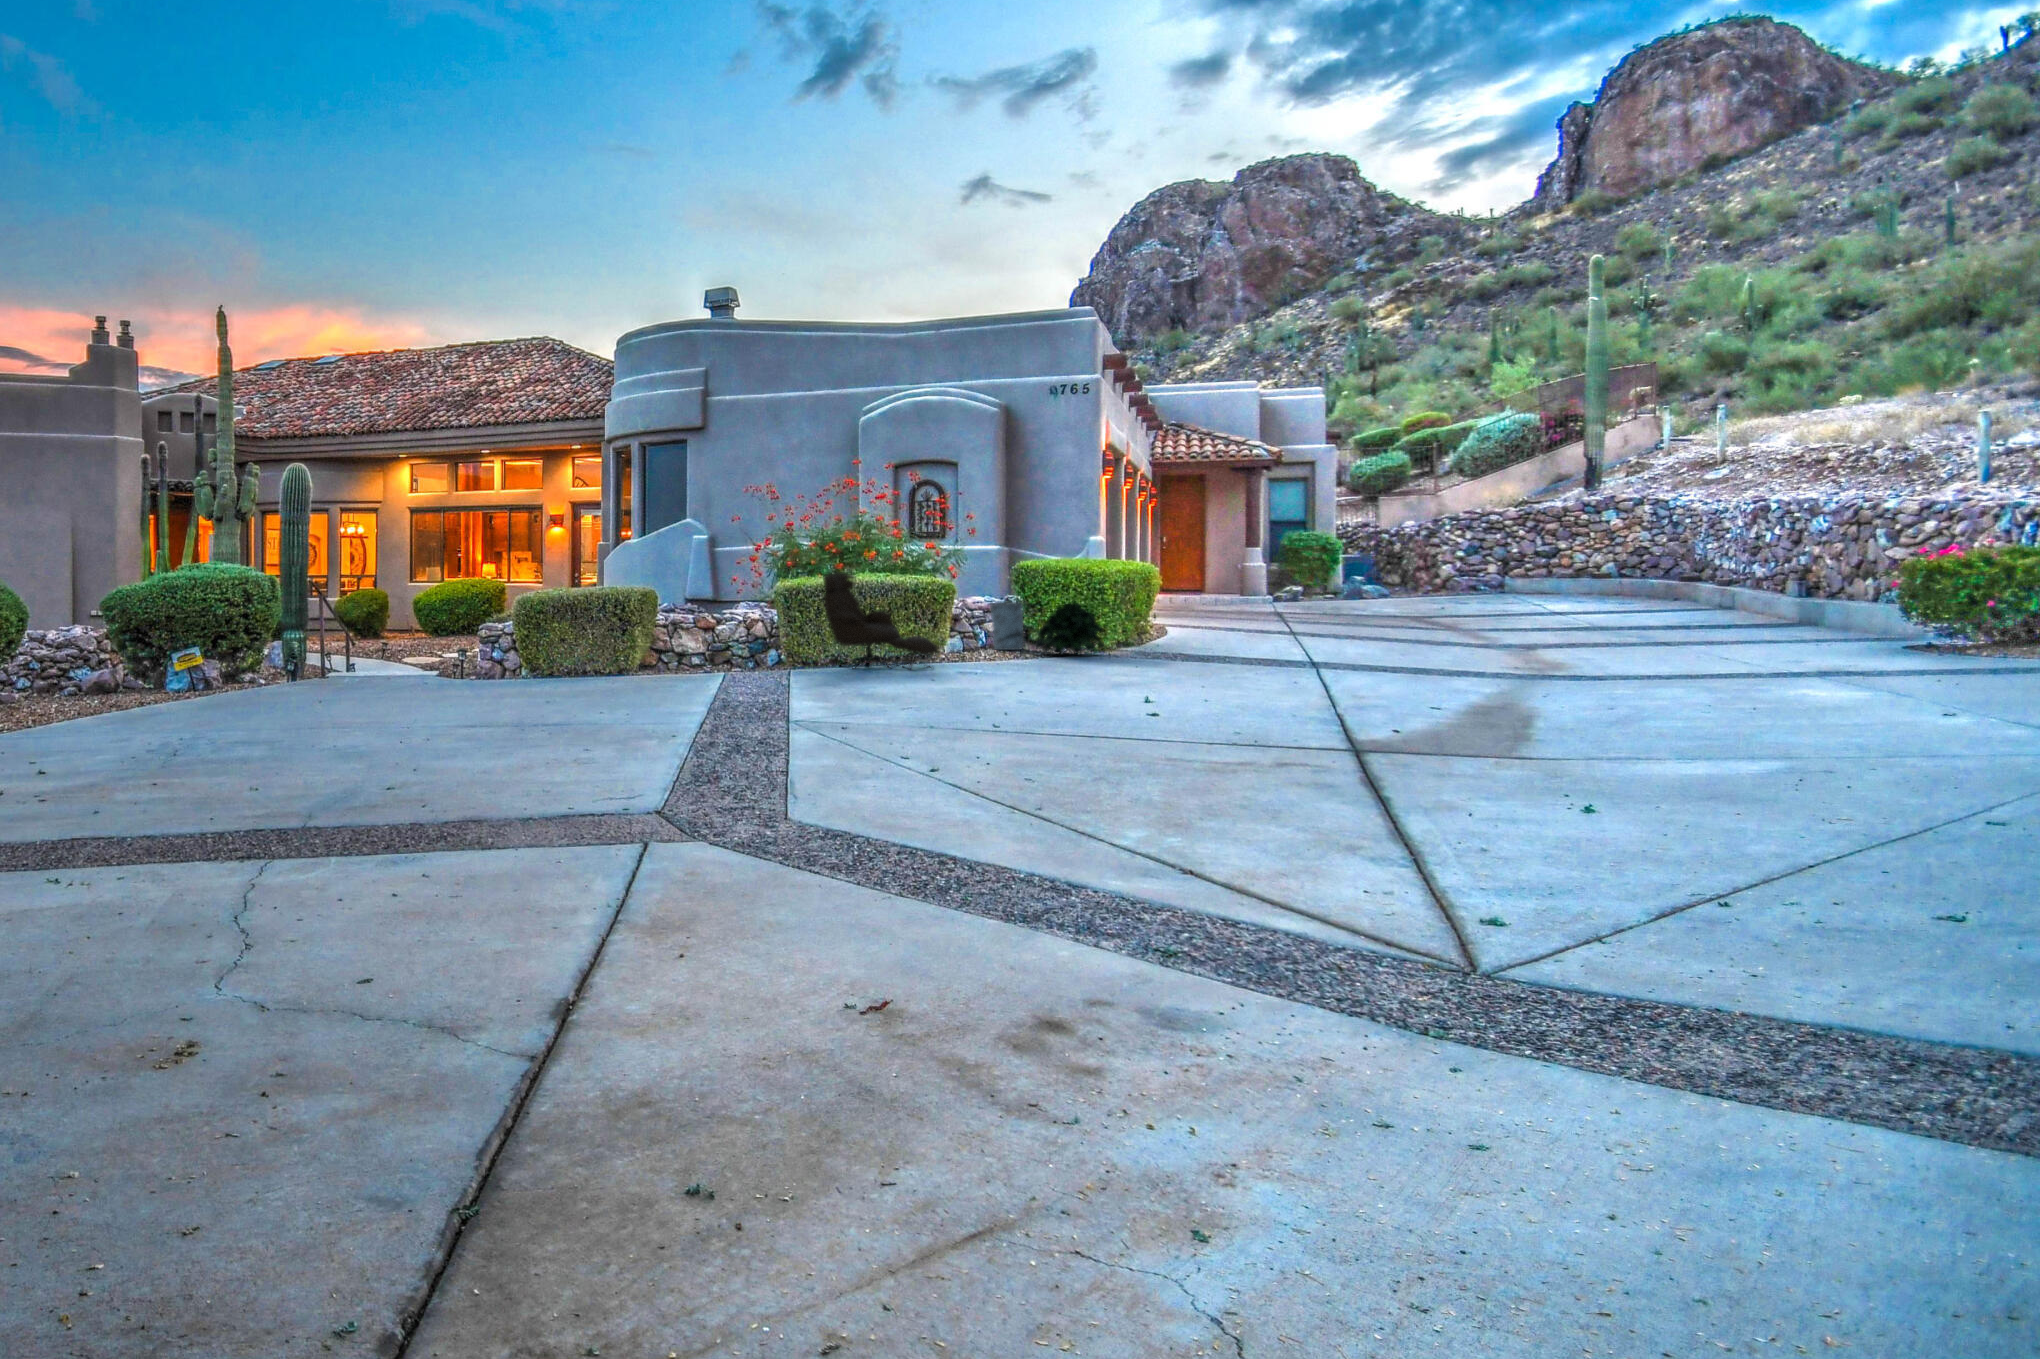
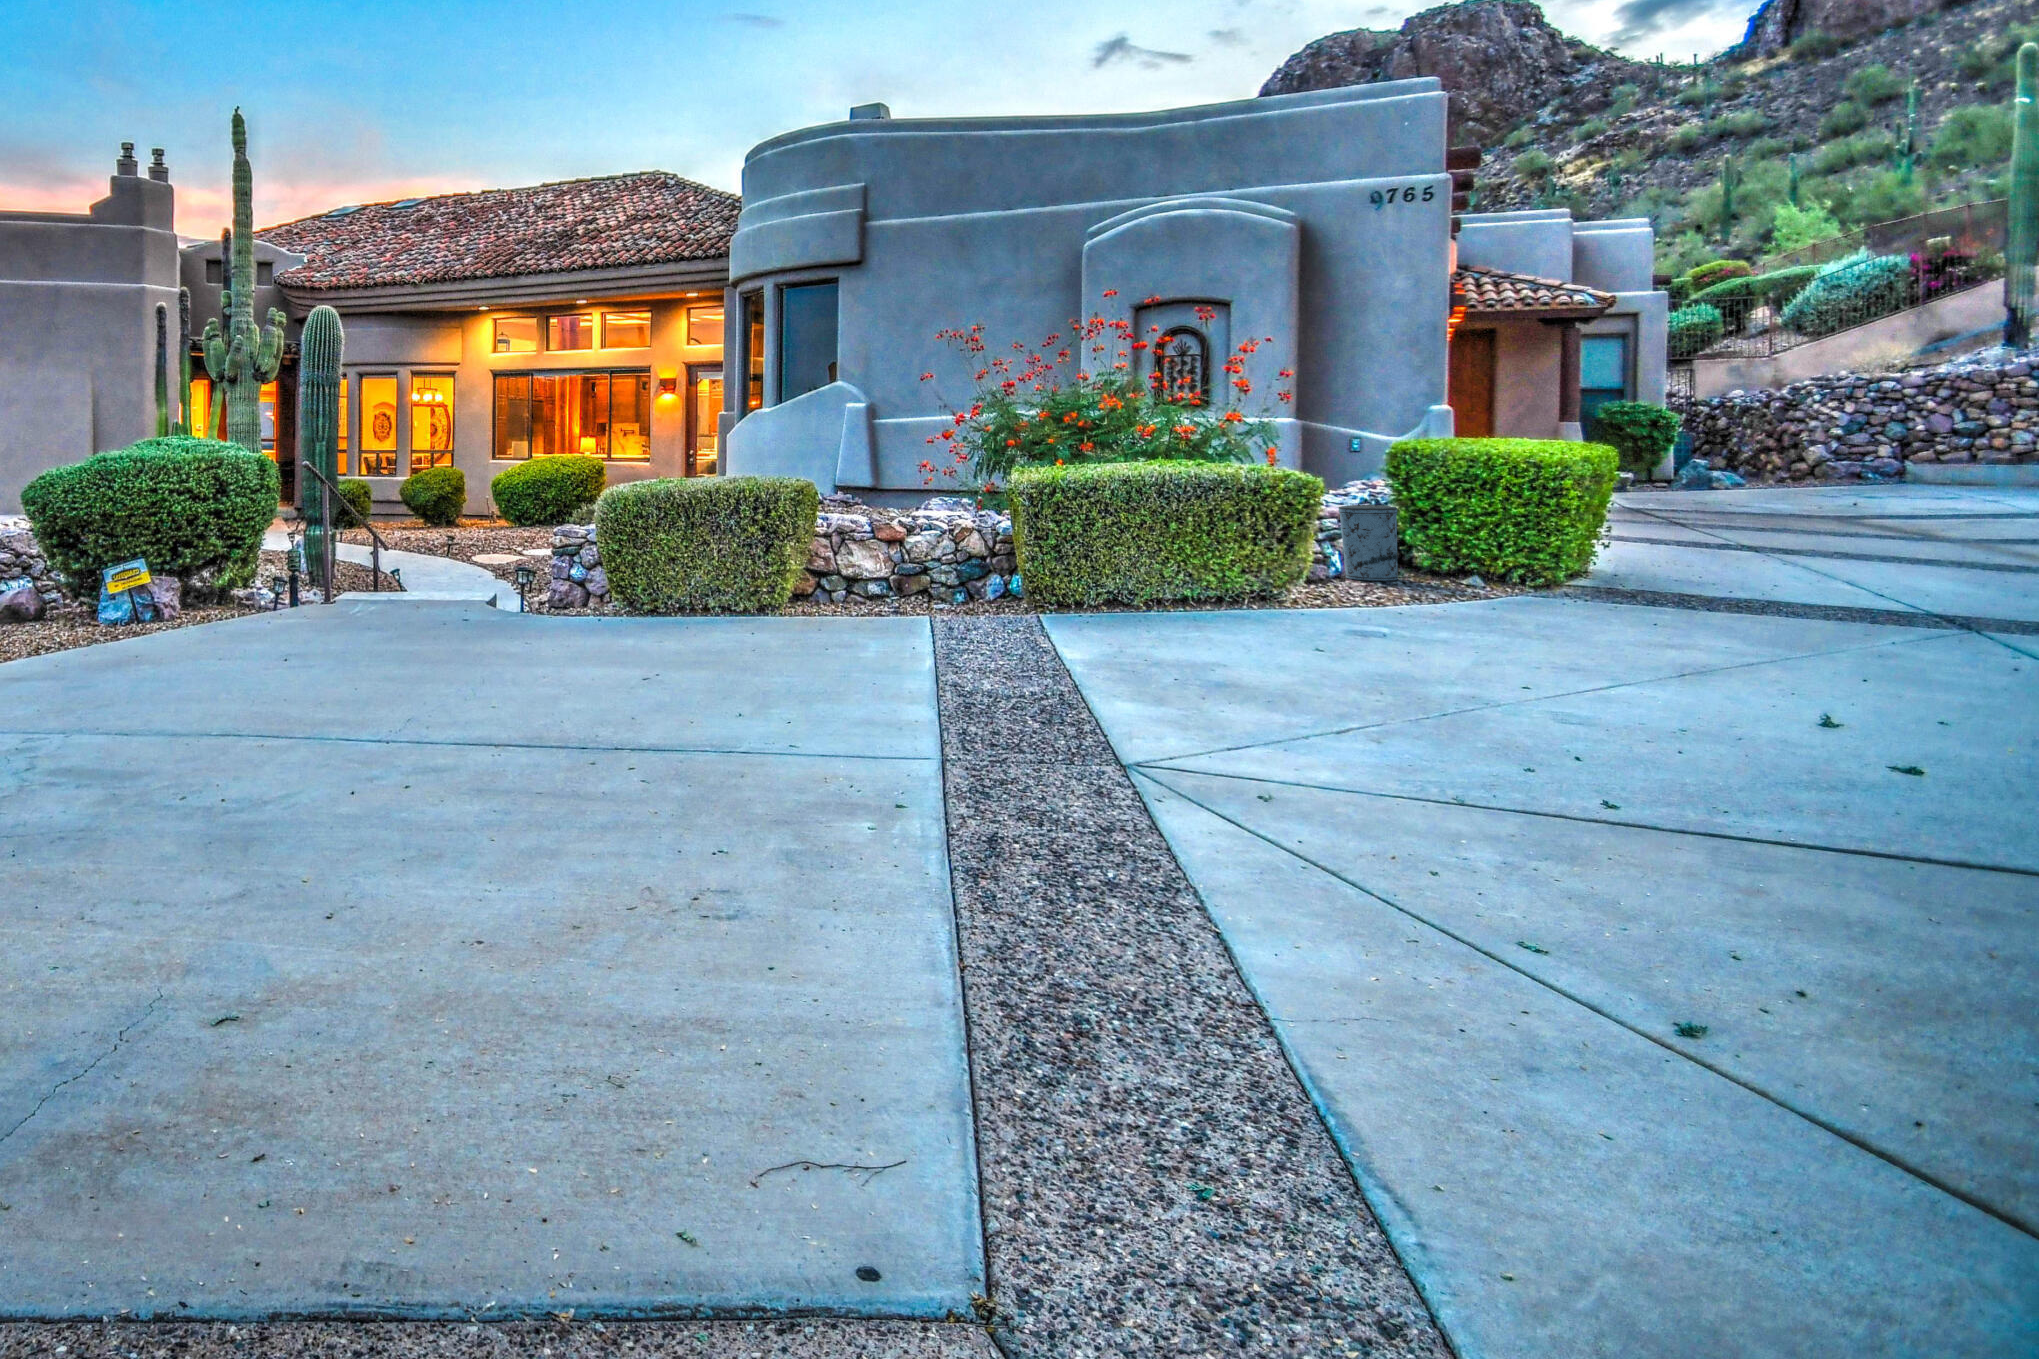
lounge chair: present [823,572,939,668] -> none [1098,459,1313,628]
potted plant: present [1036,603,1103,654] -> none [1442,511,1578,600]

